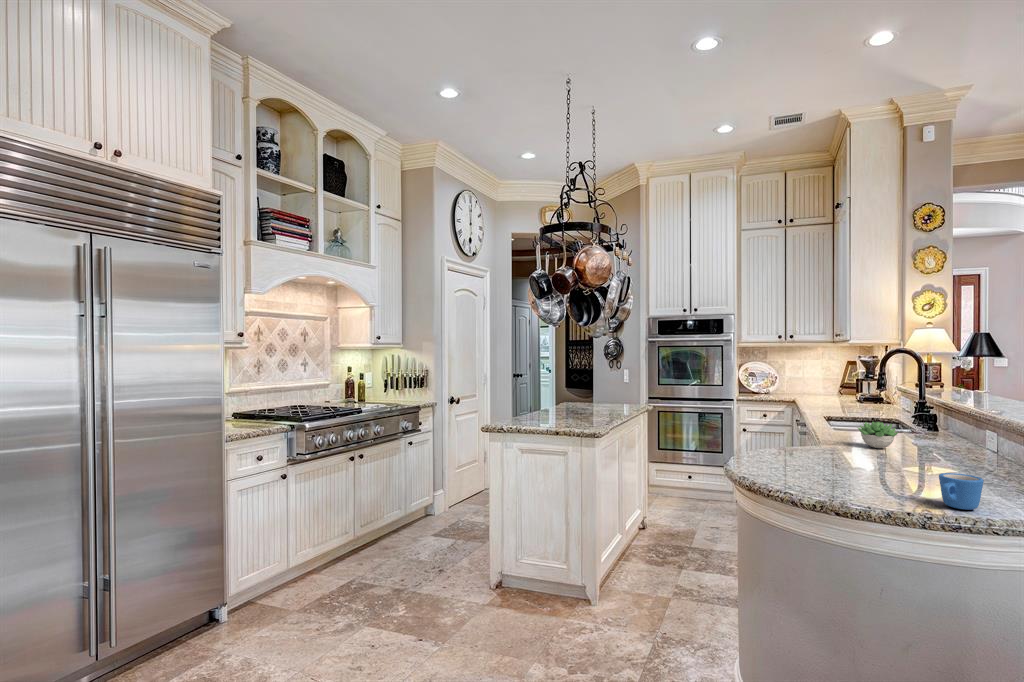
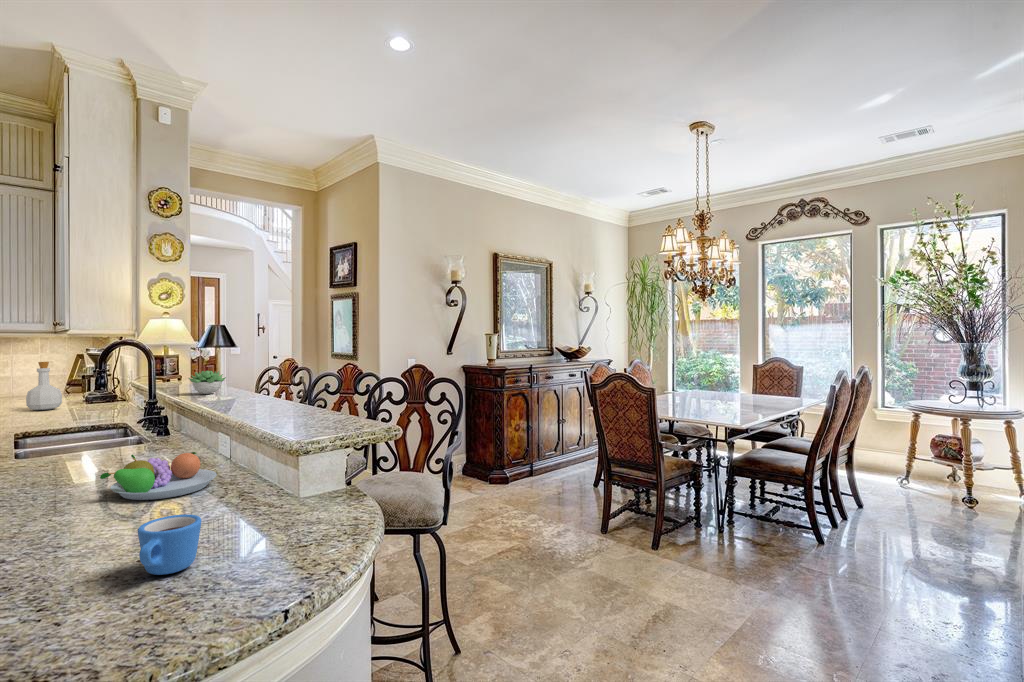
bottle: none [820,365,844,403] -> present [26,362,62,410]
succulent plant: present [858,422,898,448] -> present [189,371,226,394]
fruit bowl: none [899,438,990,475] -> present [100,452,217,500]

